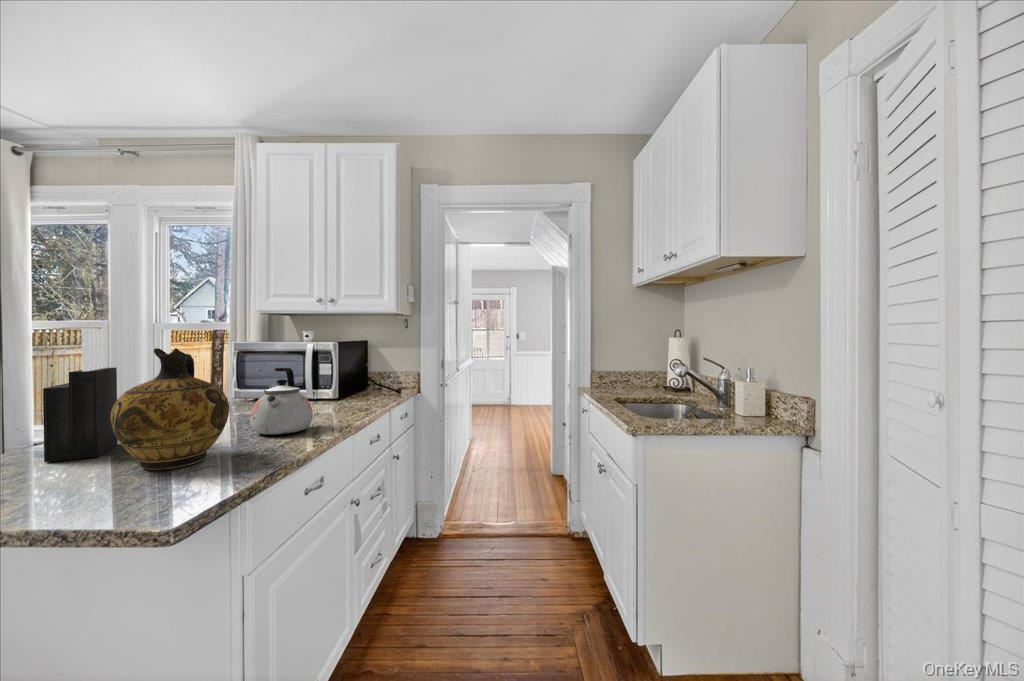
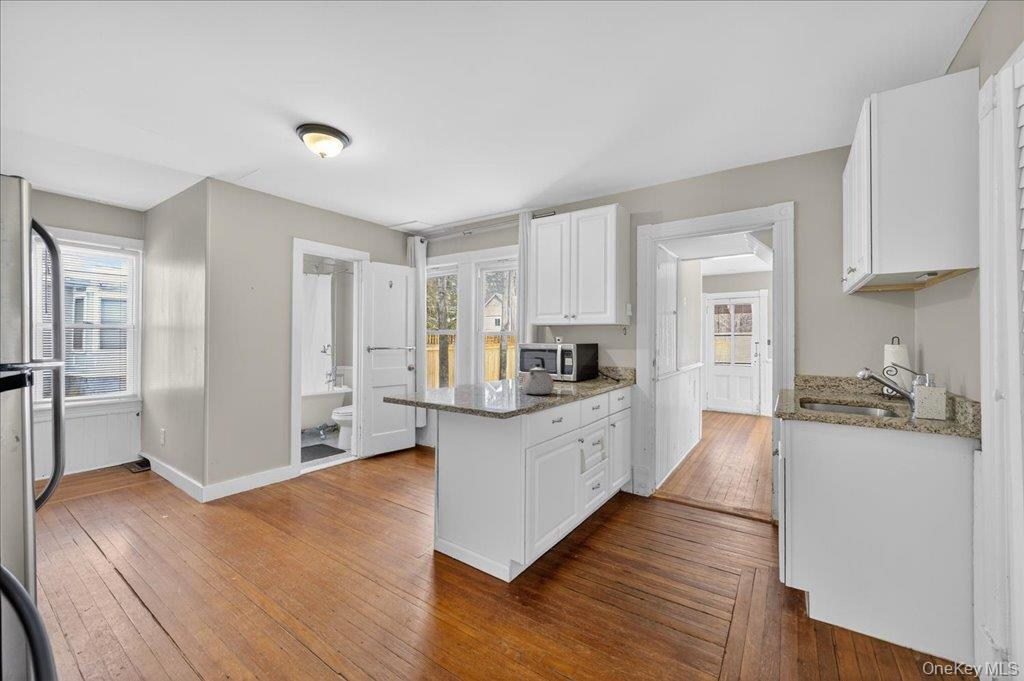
knife block: present [43,328,118,462] -> none [442,334,466,395]
ceramic jug: present [111,348,229,470] -> none [466,344,511,401]

